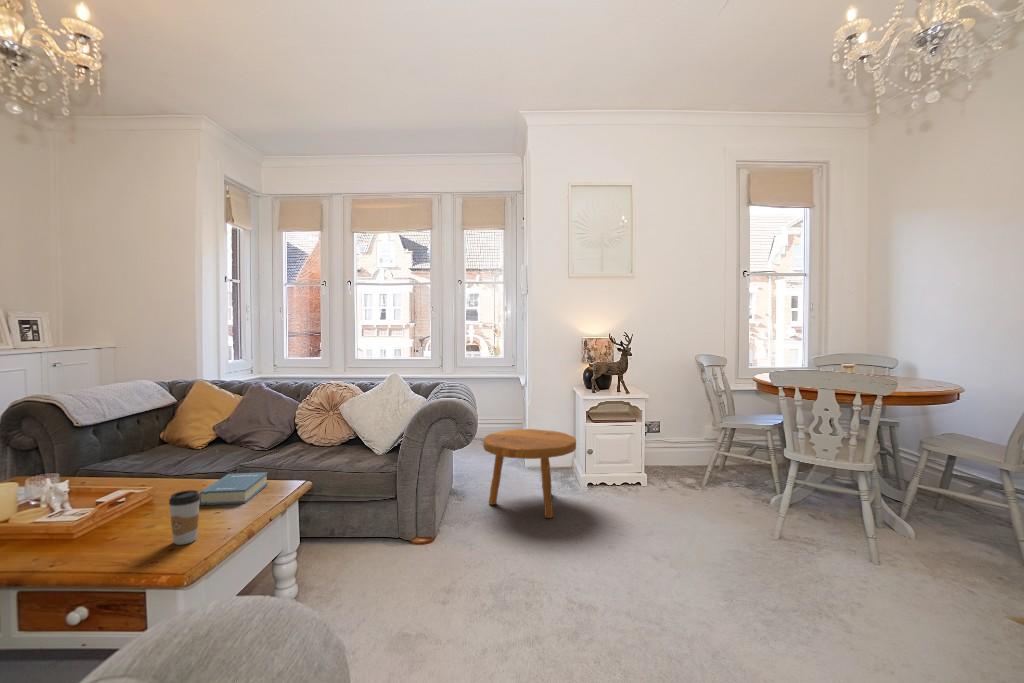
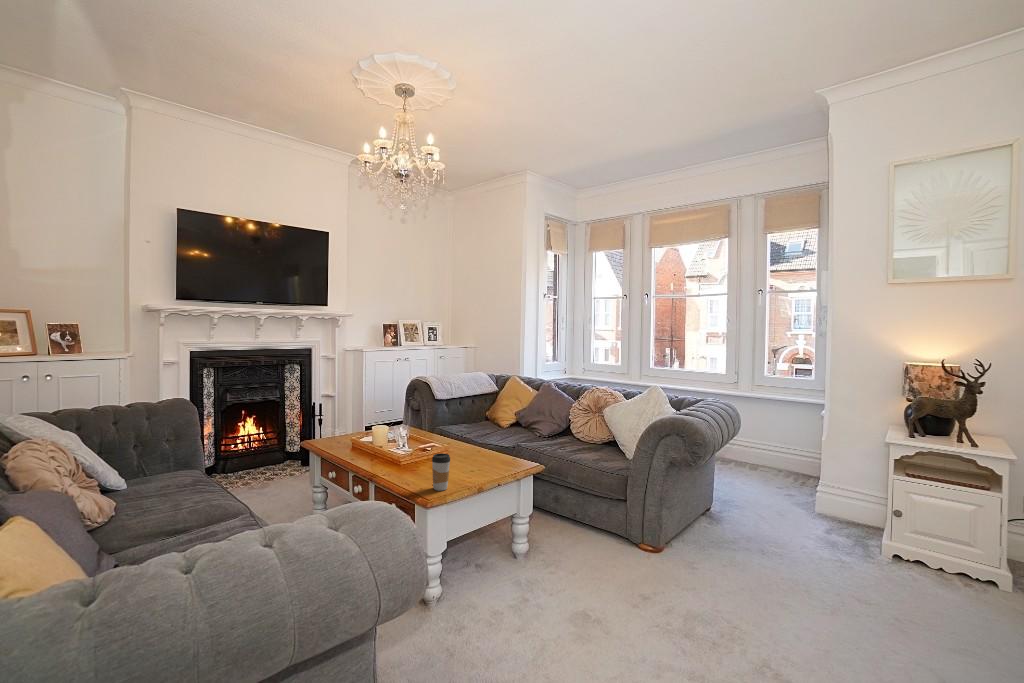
footstool: present [483,429,576,518] -> none [735,461,864,576]
hardback book: present [199,472,268,505] -> none [468,448,519,473]

